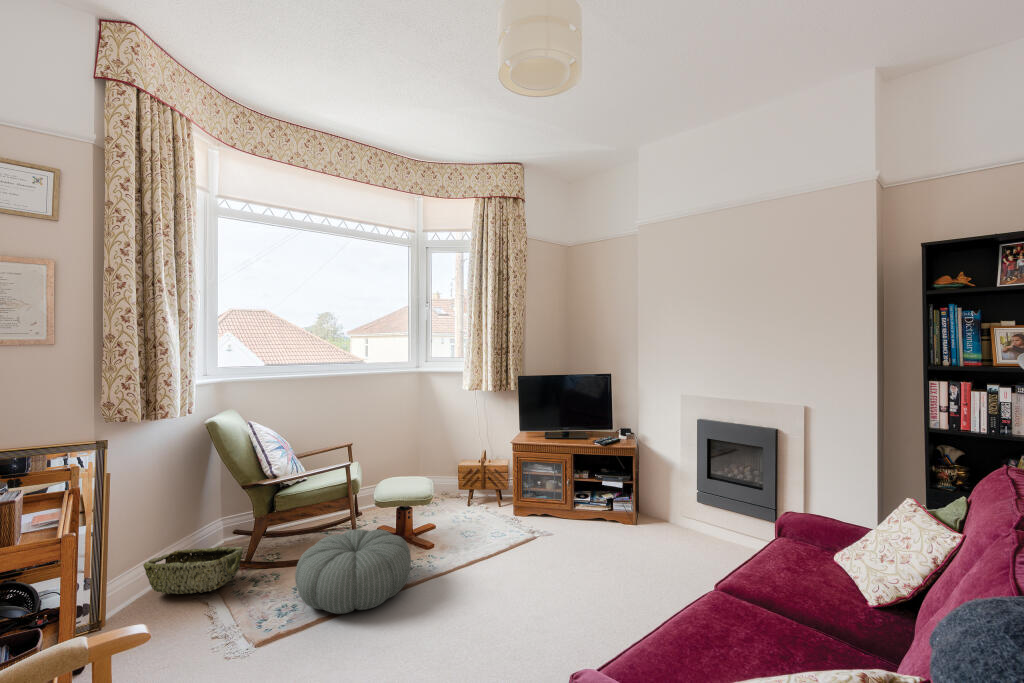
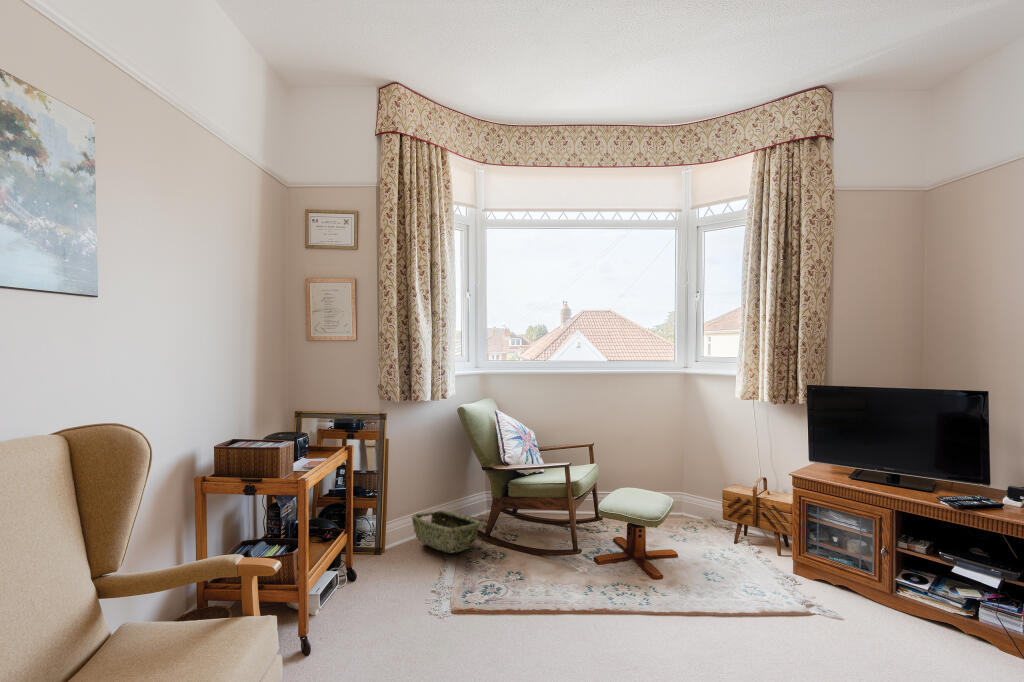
pouf: present [295,529,411,614] -> none [497,534,614,625]

